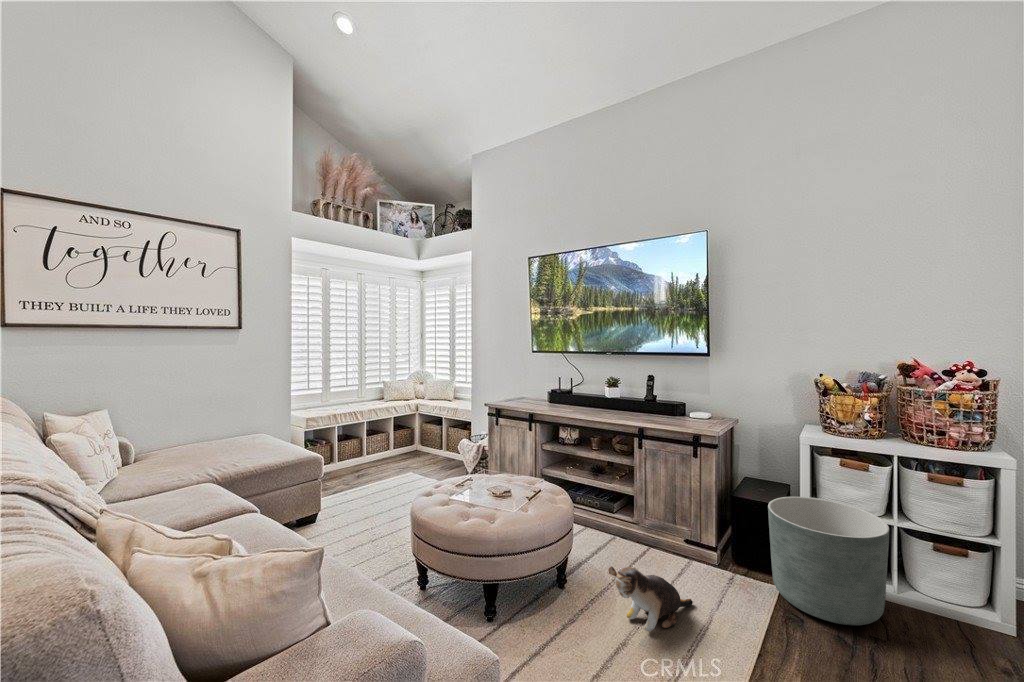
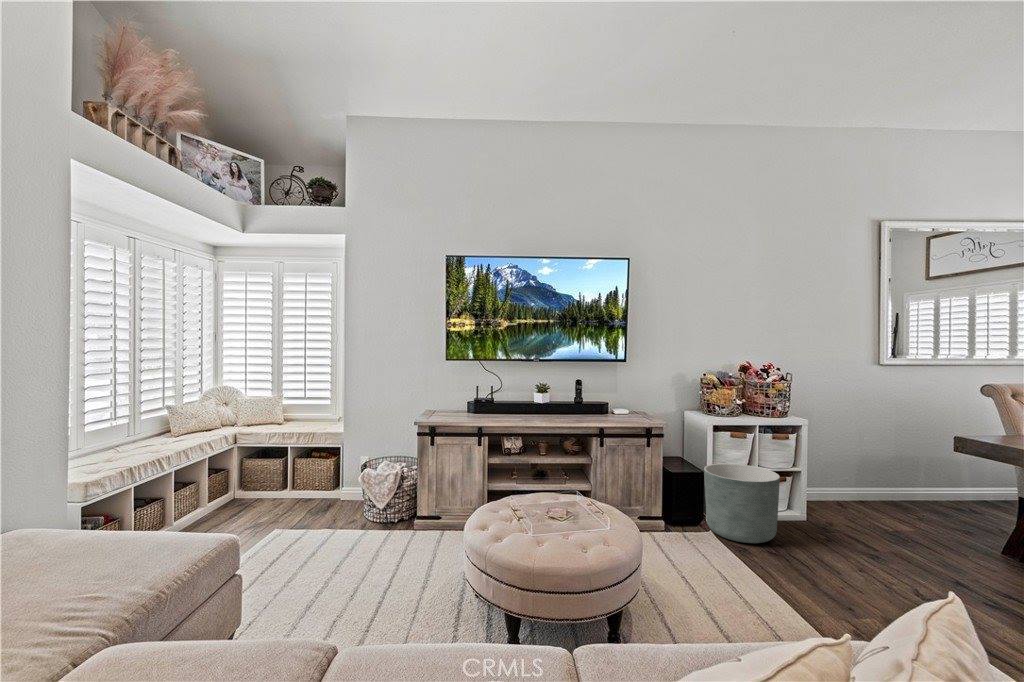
plush toy: present [608,566,693,631] -> none [668,536,702,585]

